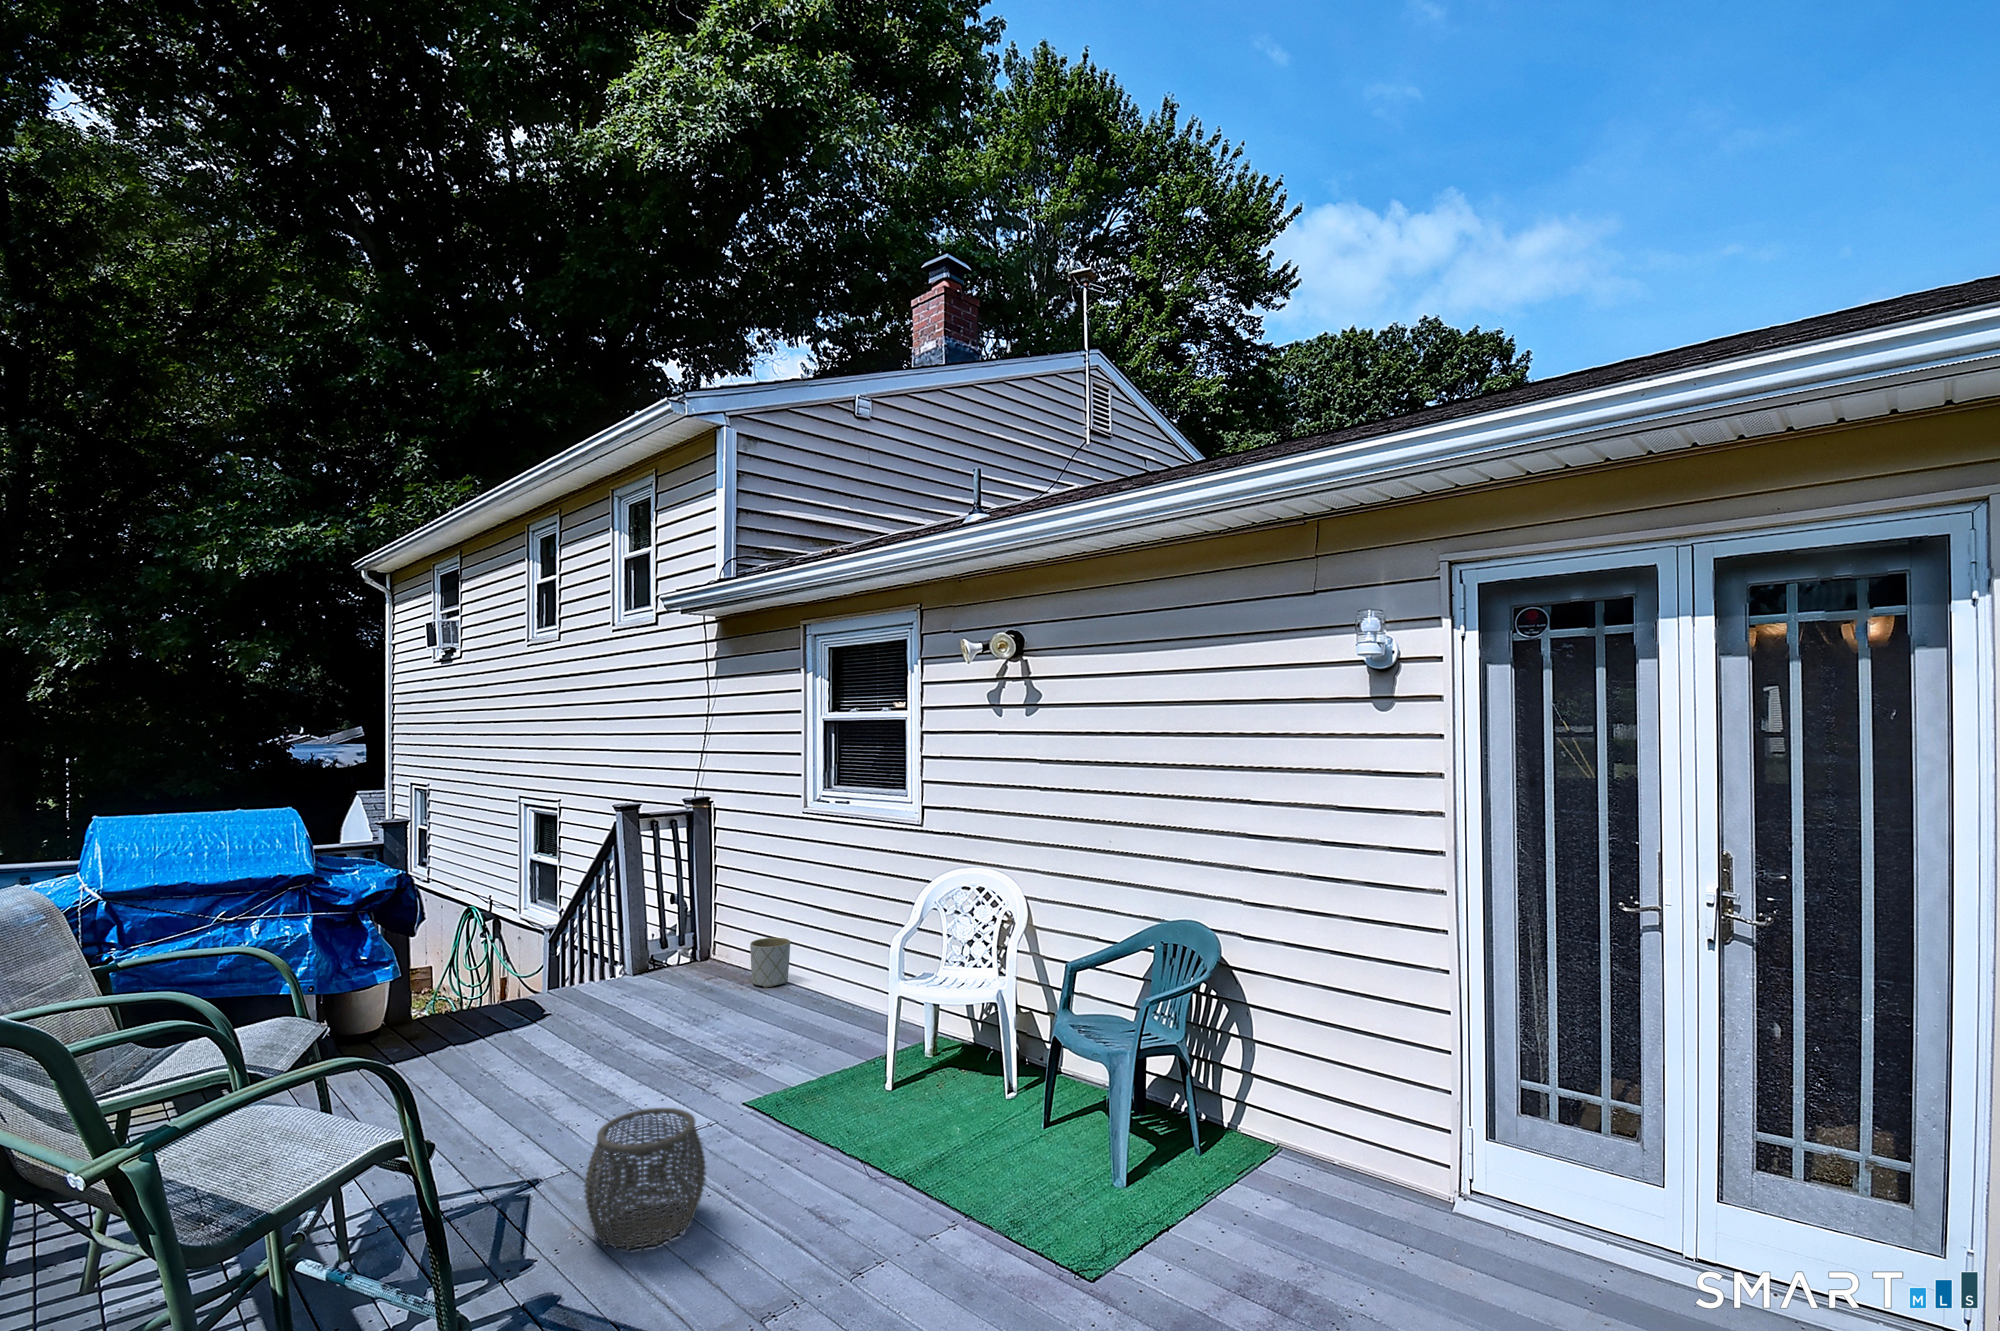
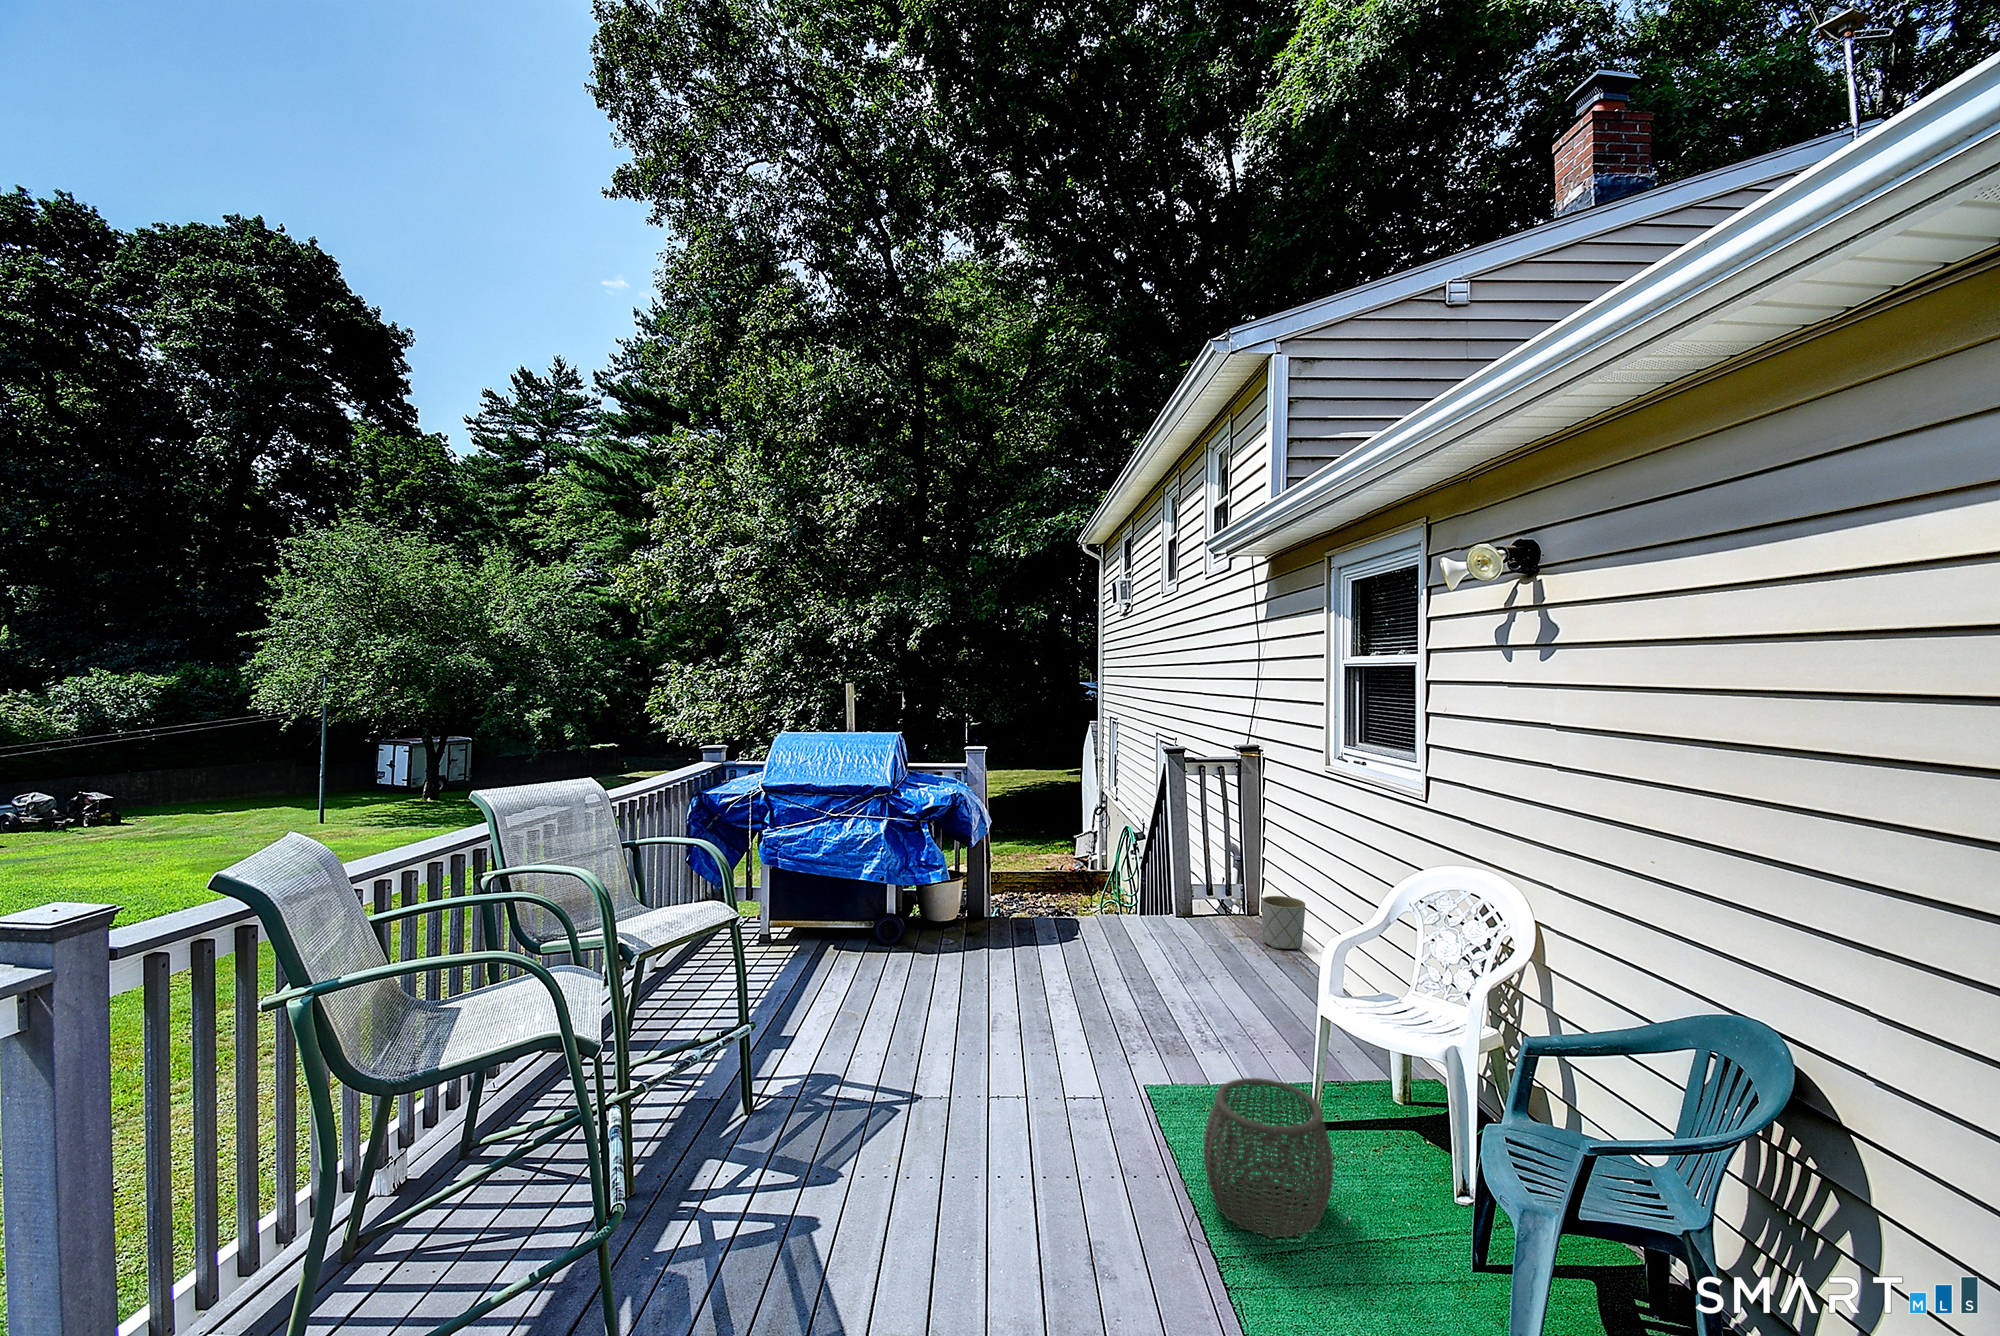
woven basket: present [584,1108,706,1249] -> present [1203,1078,1334,1239]

